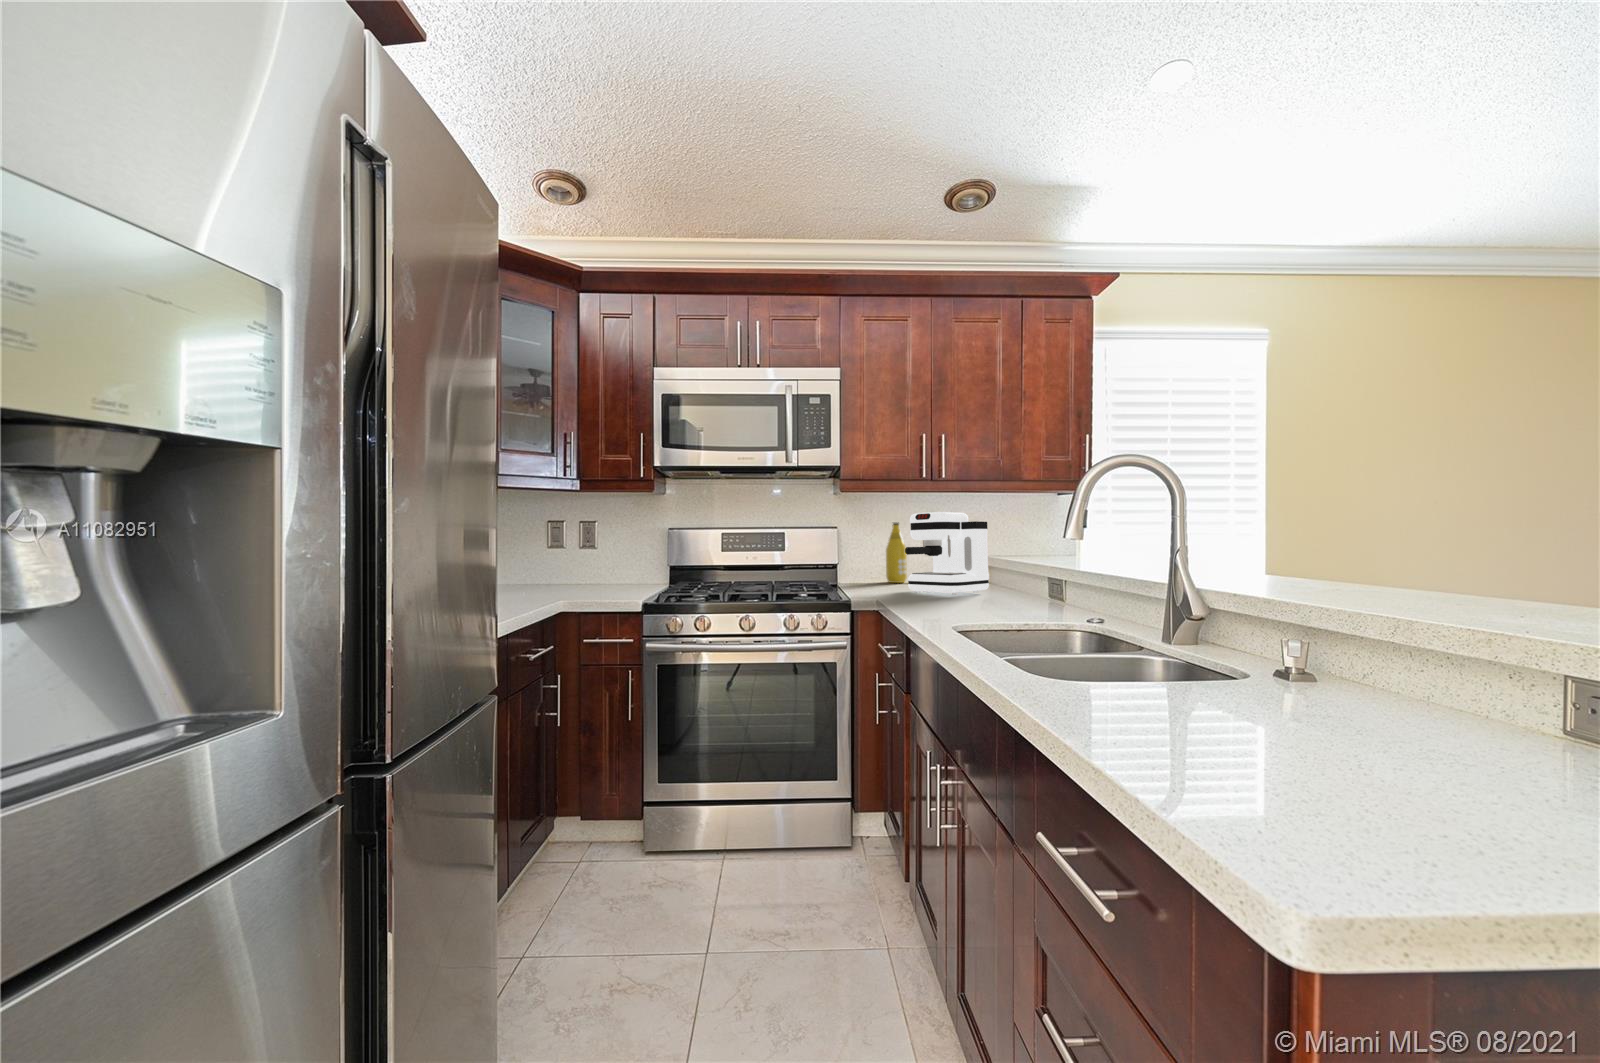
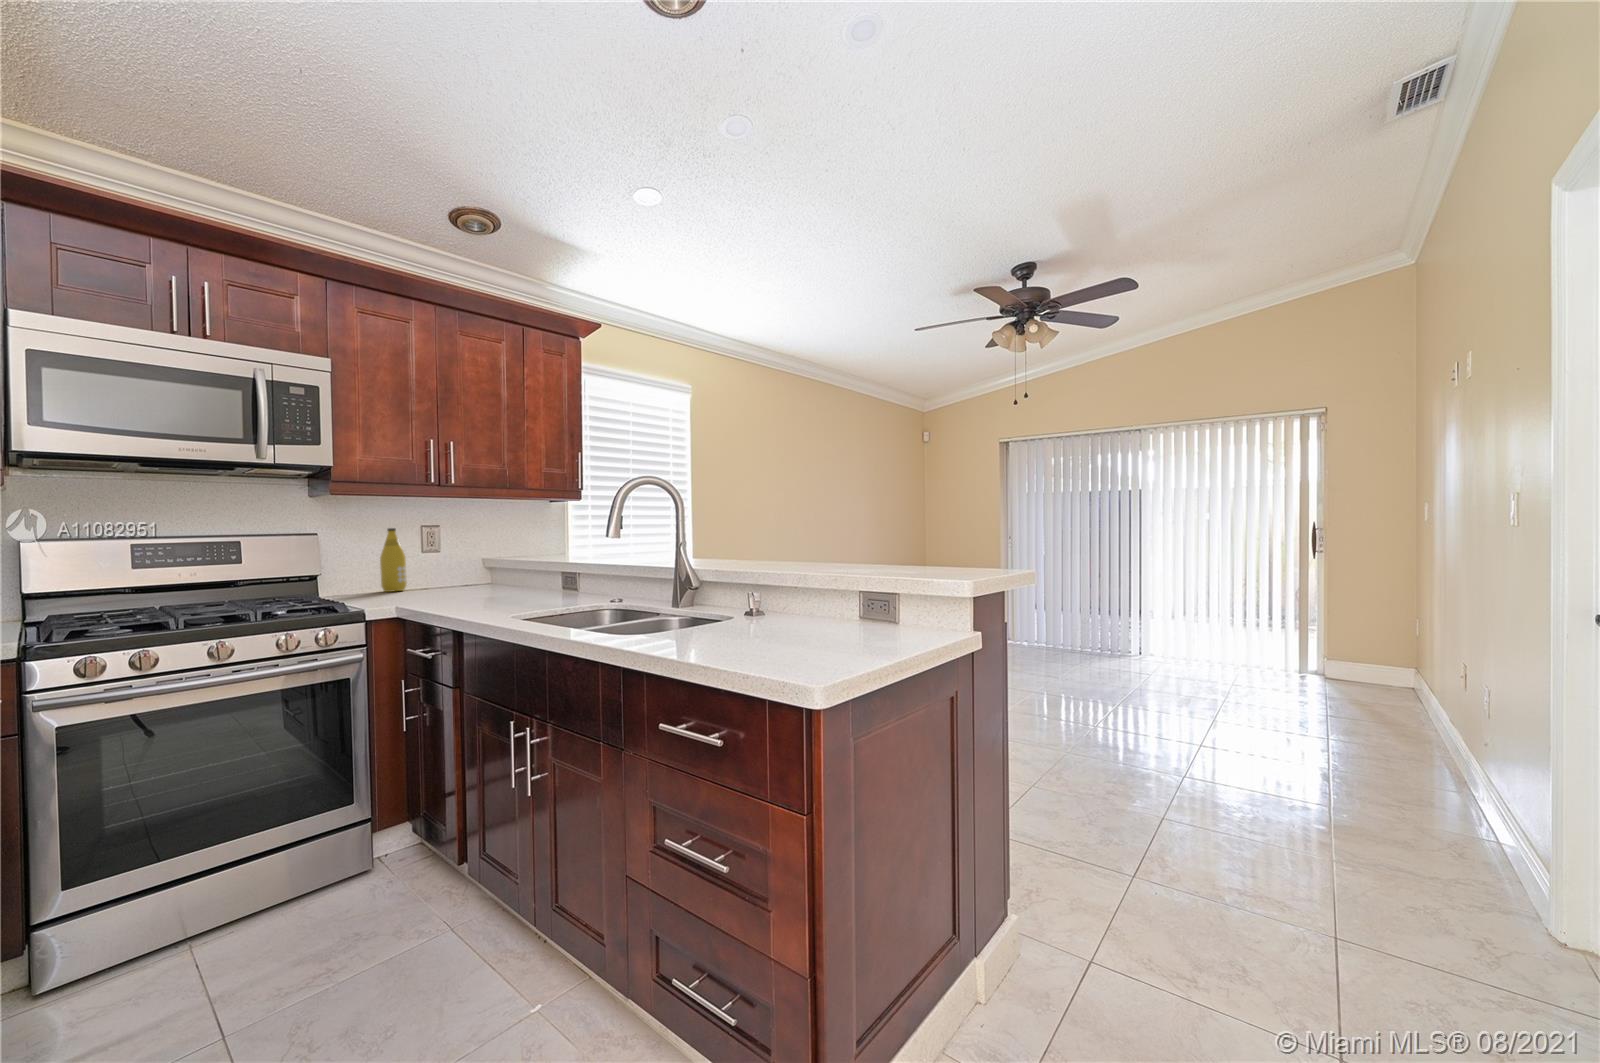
coffee maker: present [905,512,989,595] -> none [420,517,504,598]

